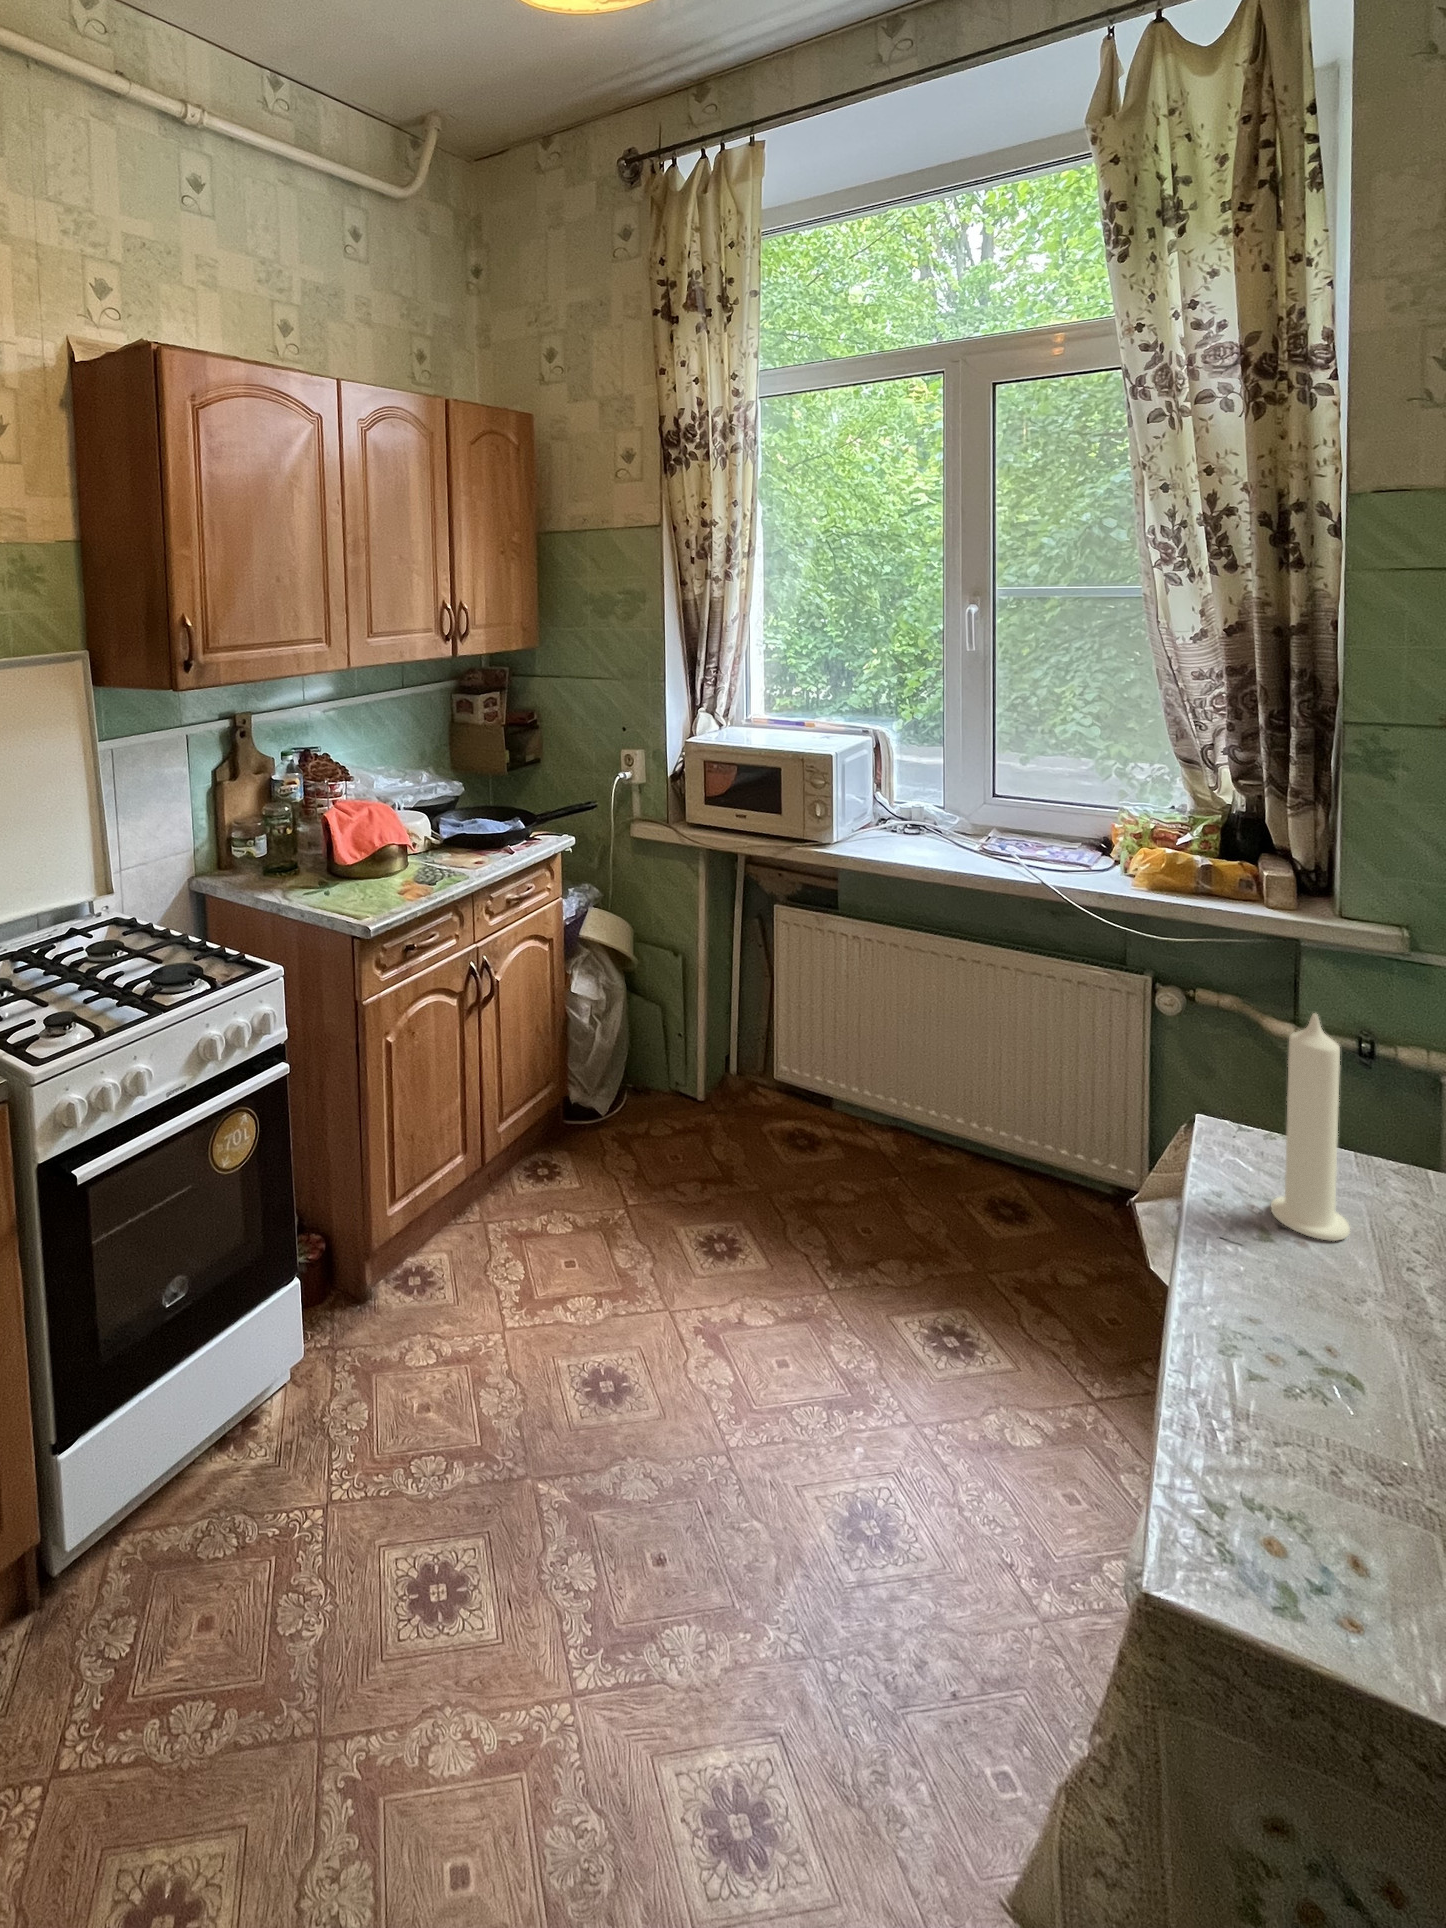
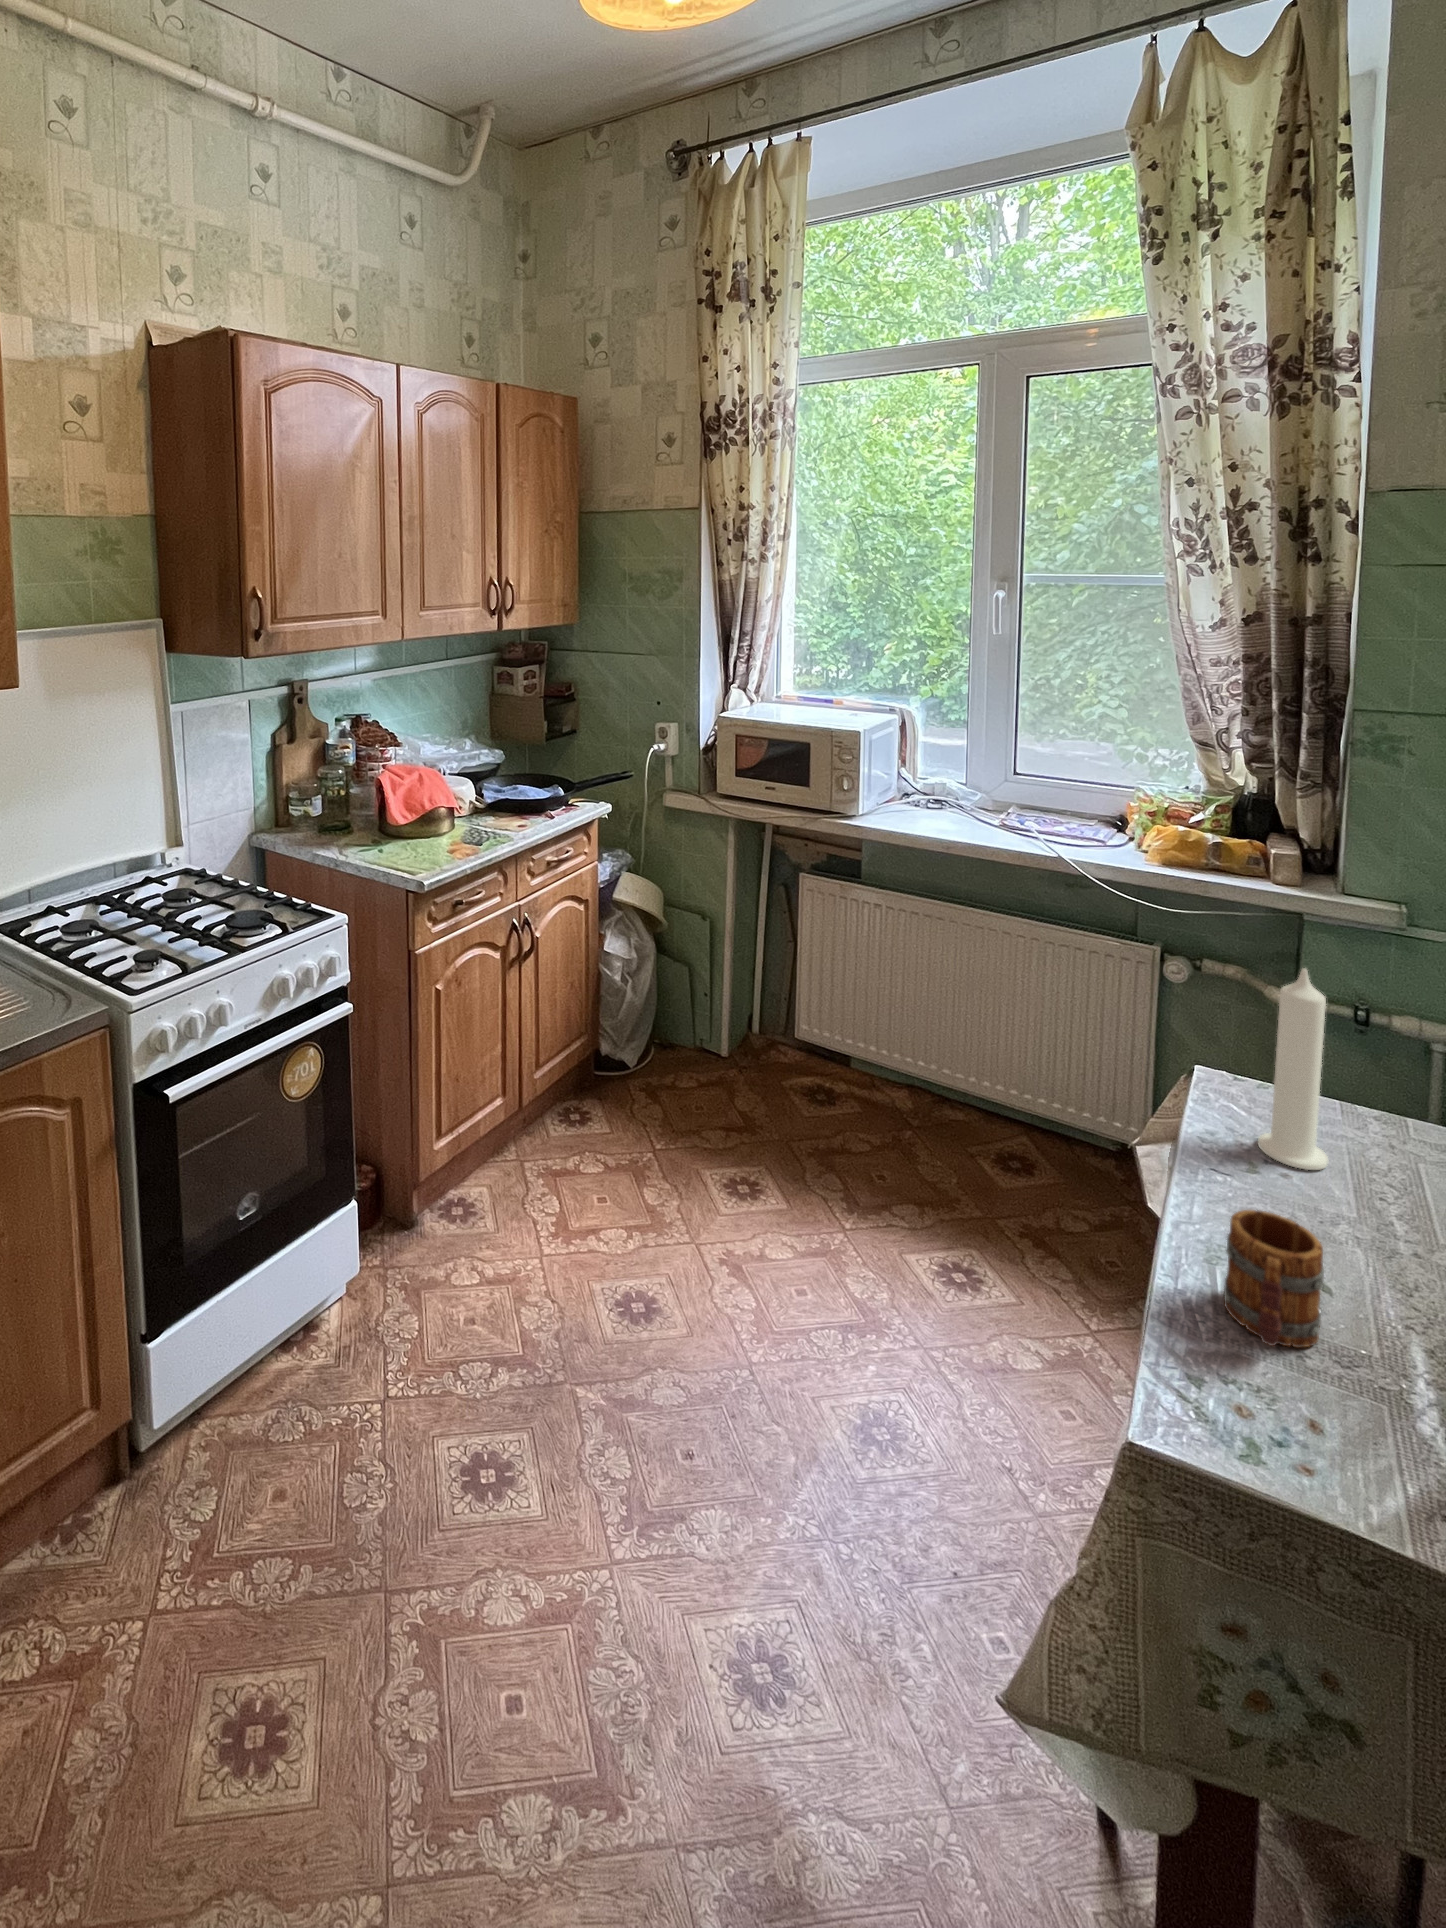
mug: none [1246,1304,1360,1474] -> present [1224,1210,1324,1347]

